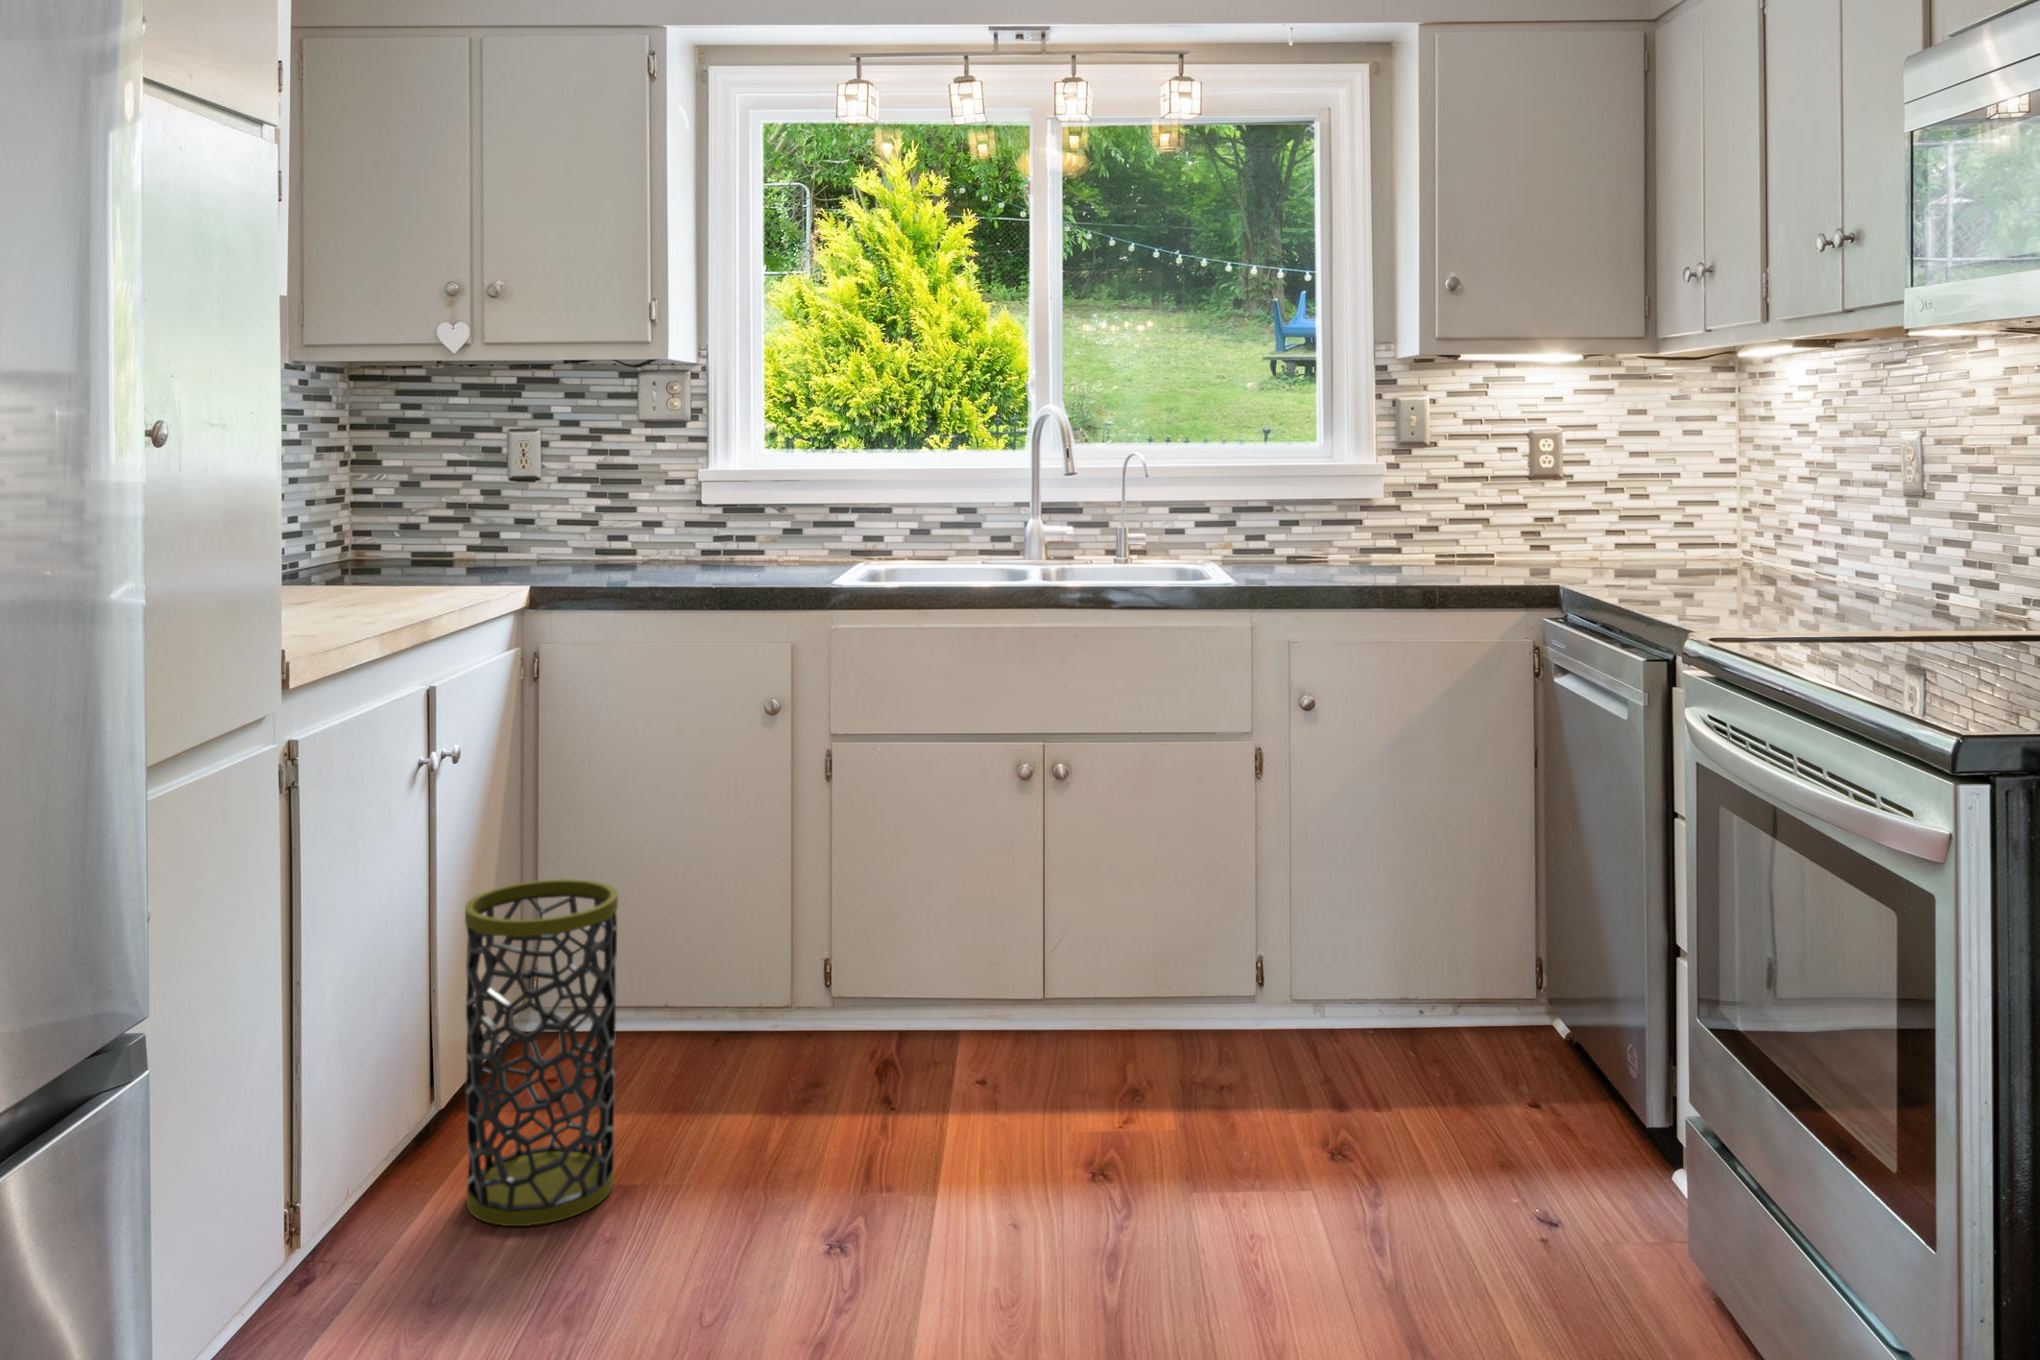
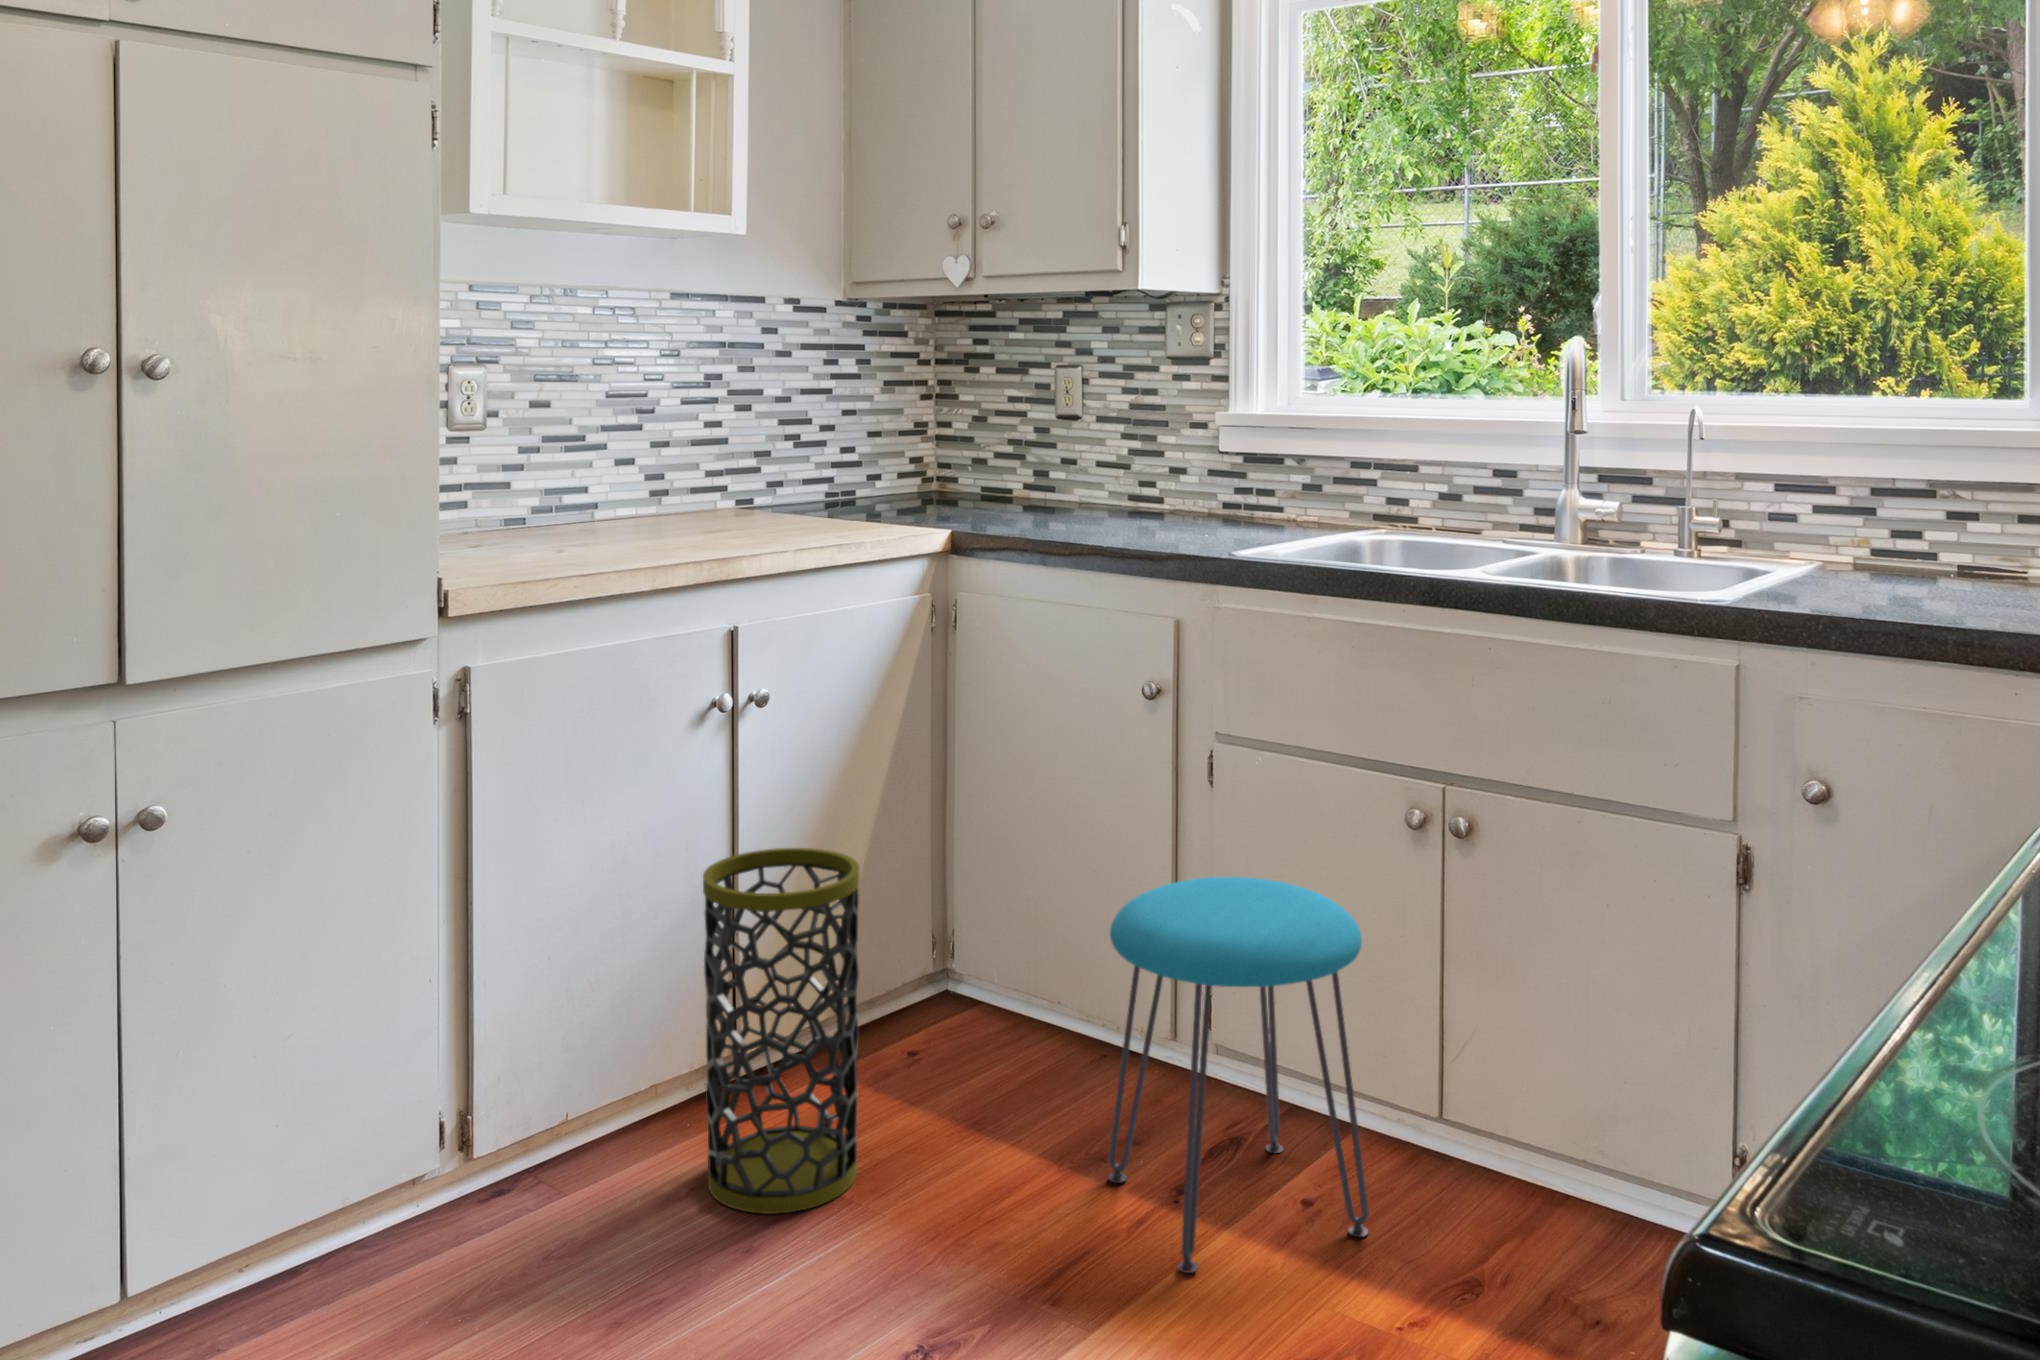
stool: none [817,836,1038,1144] -> present [1108,877,1369,1273]

